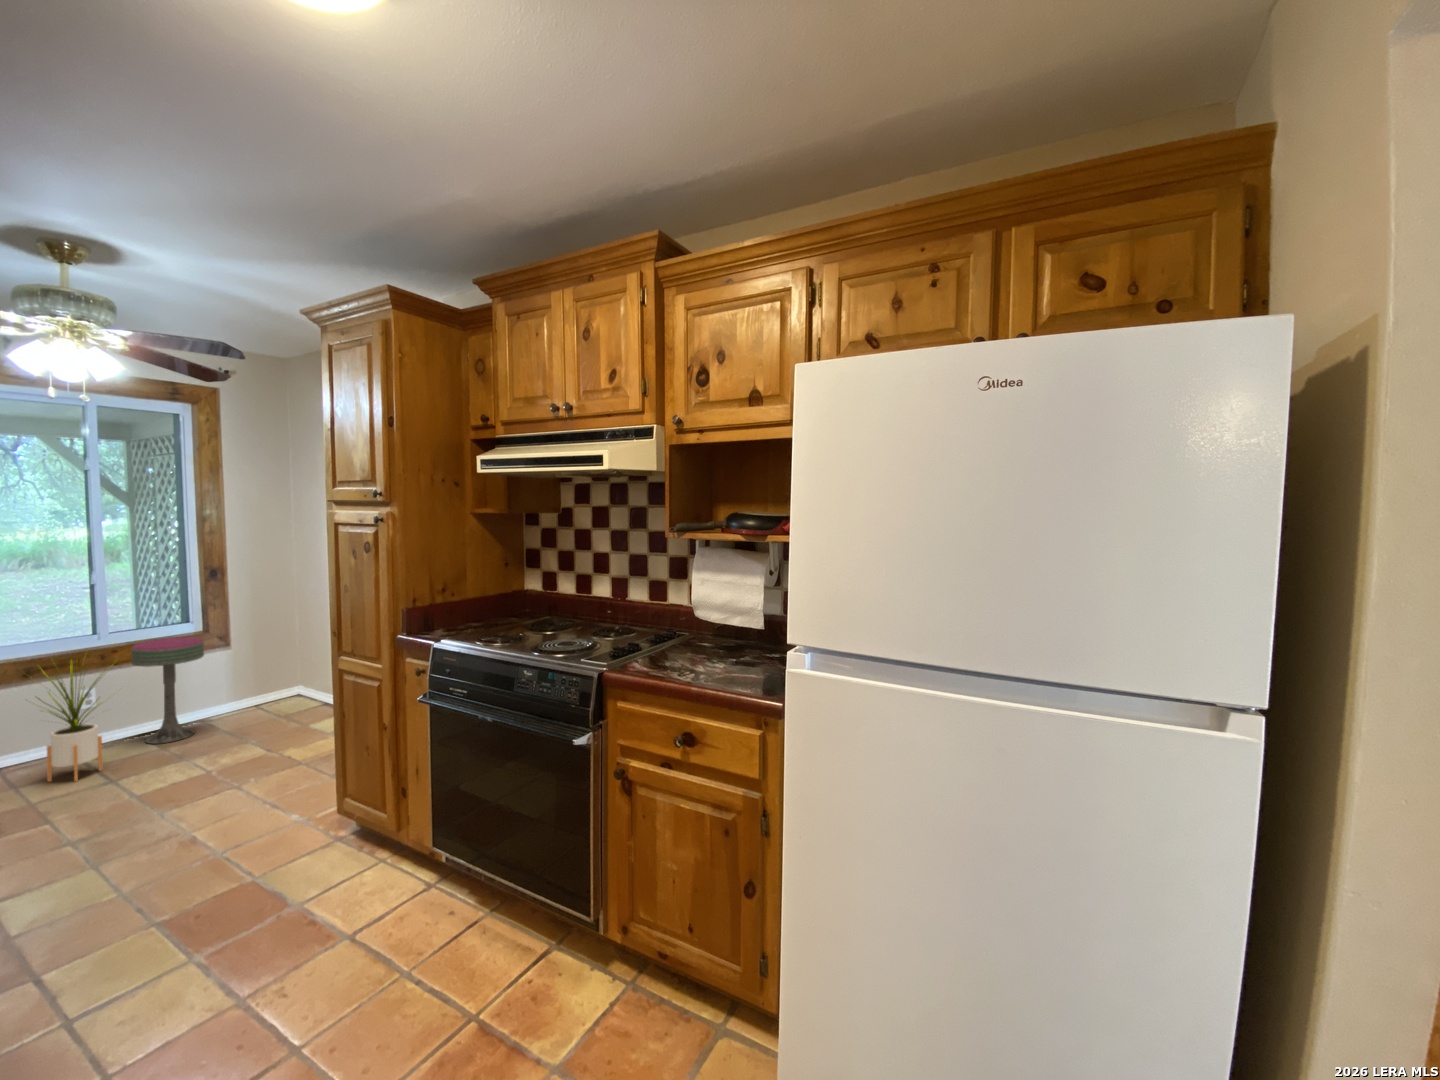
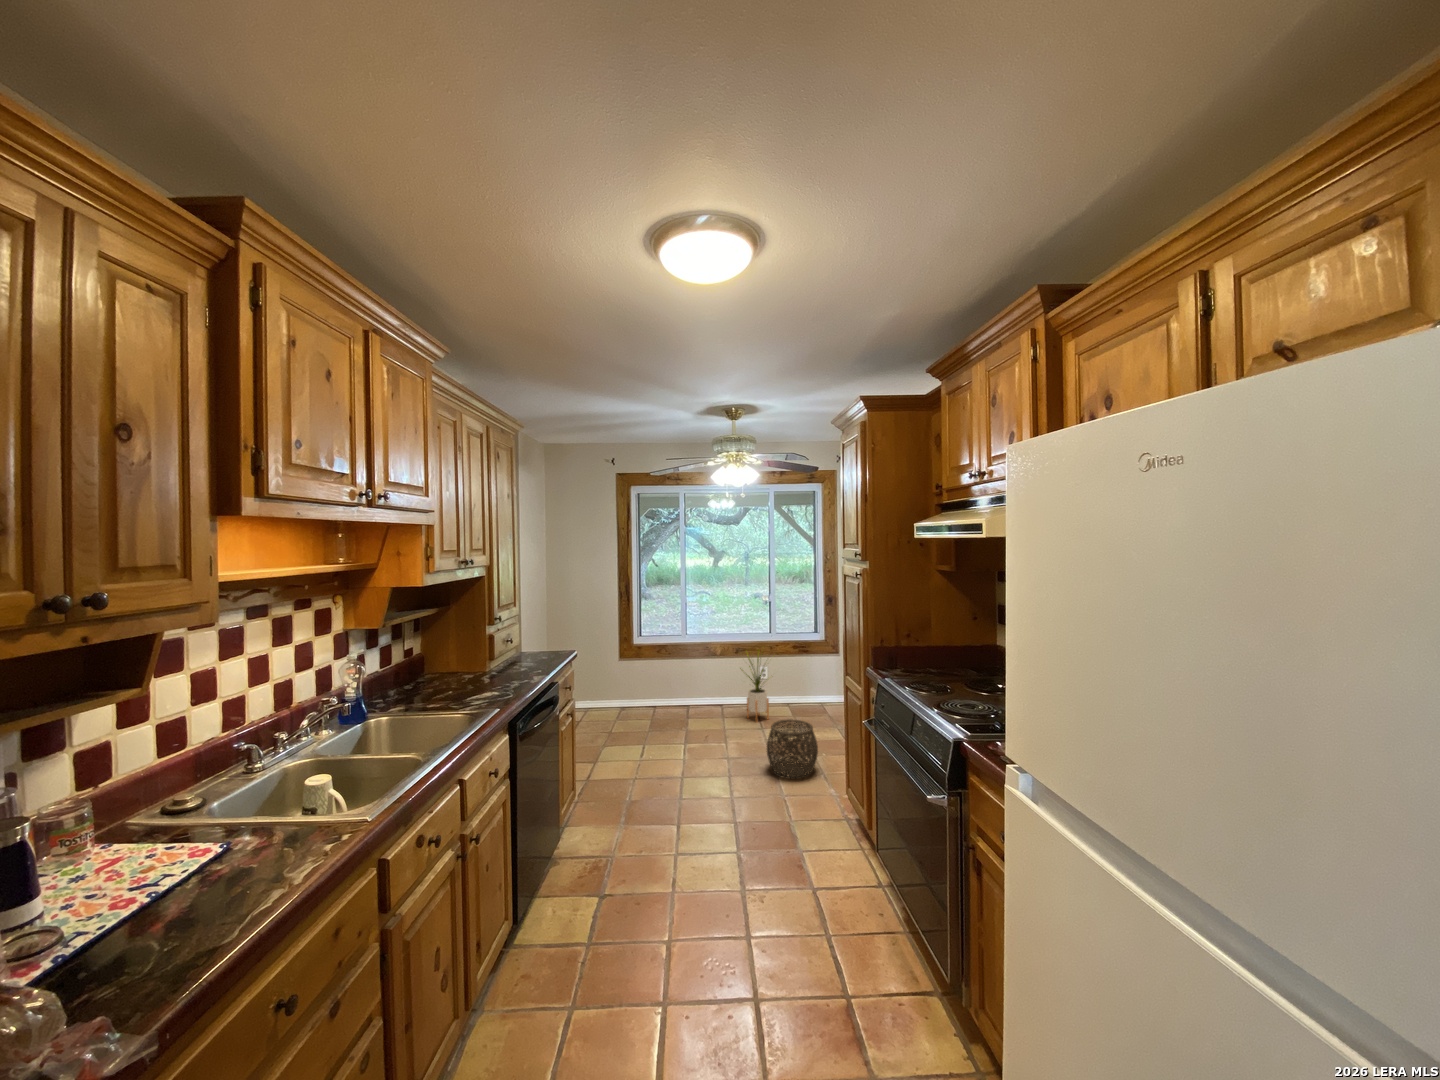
bar stool: present [131,637,204,744] -> none [787,643,822,712]
woven basket: none [150,743,254,836] -> present [767,719,818,777]

